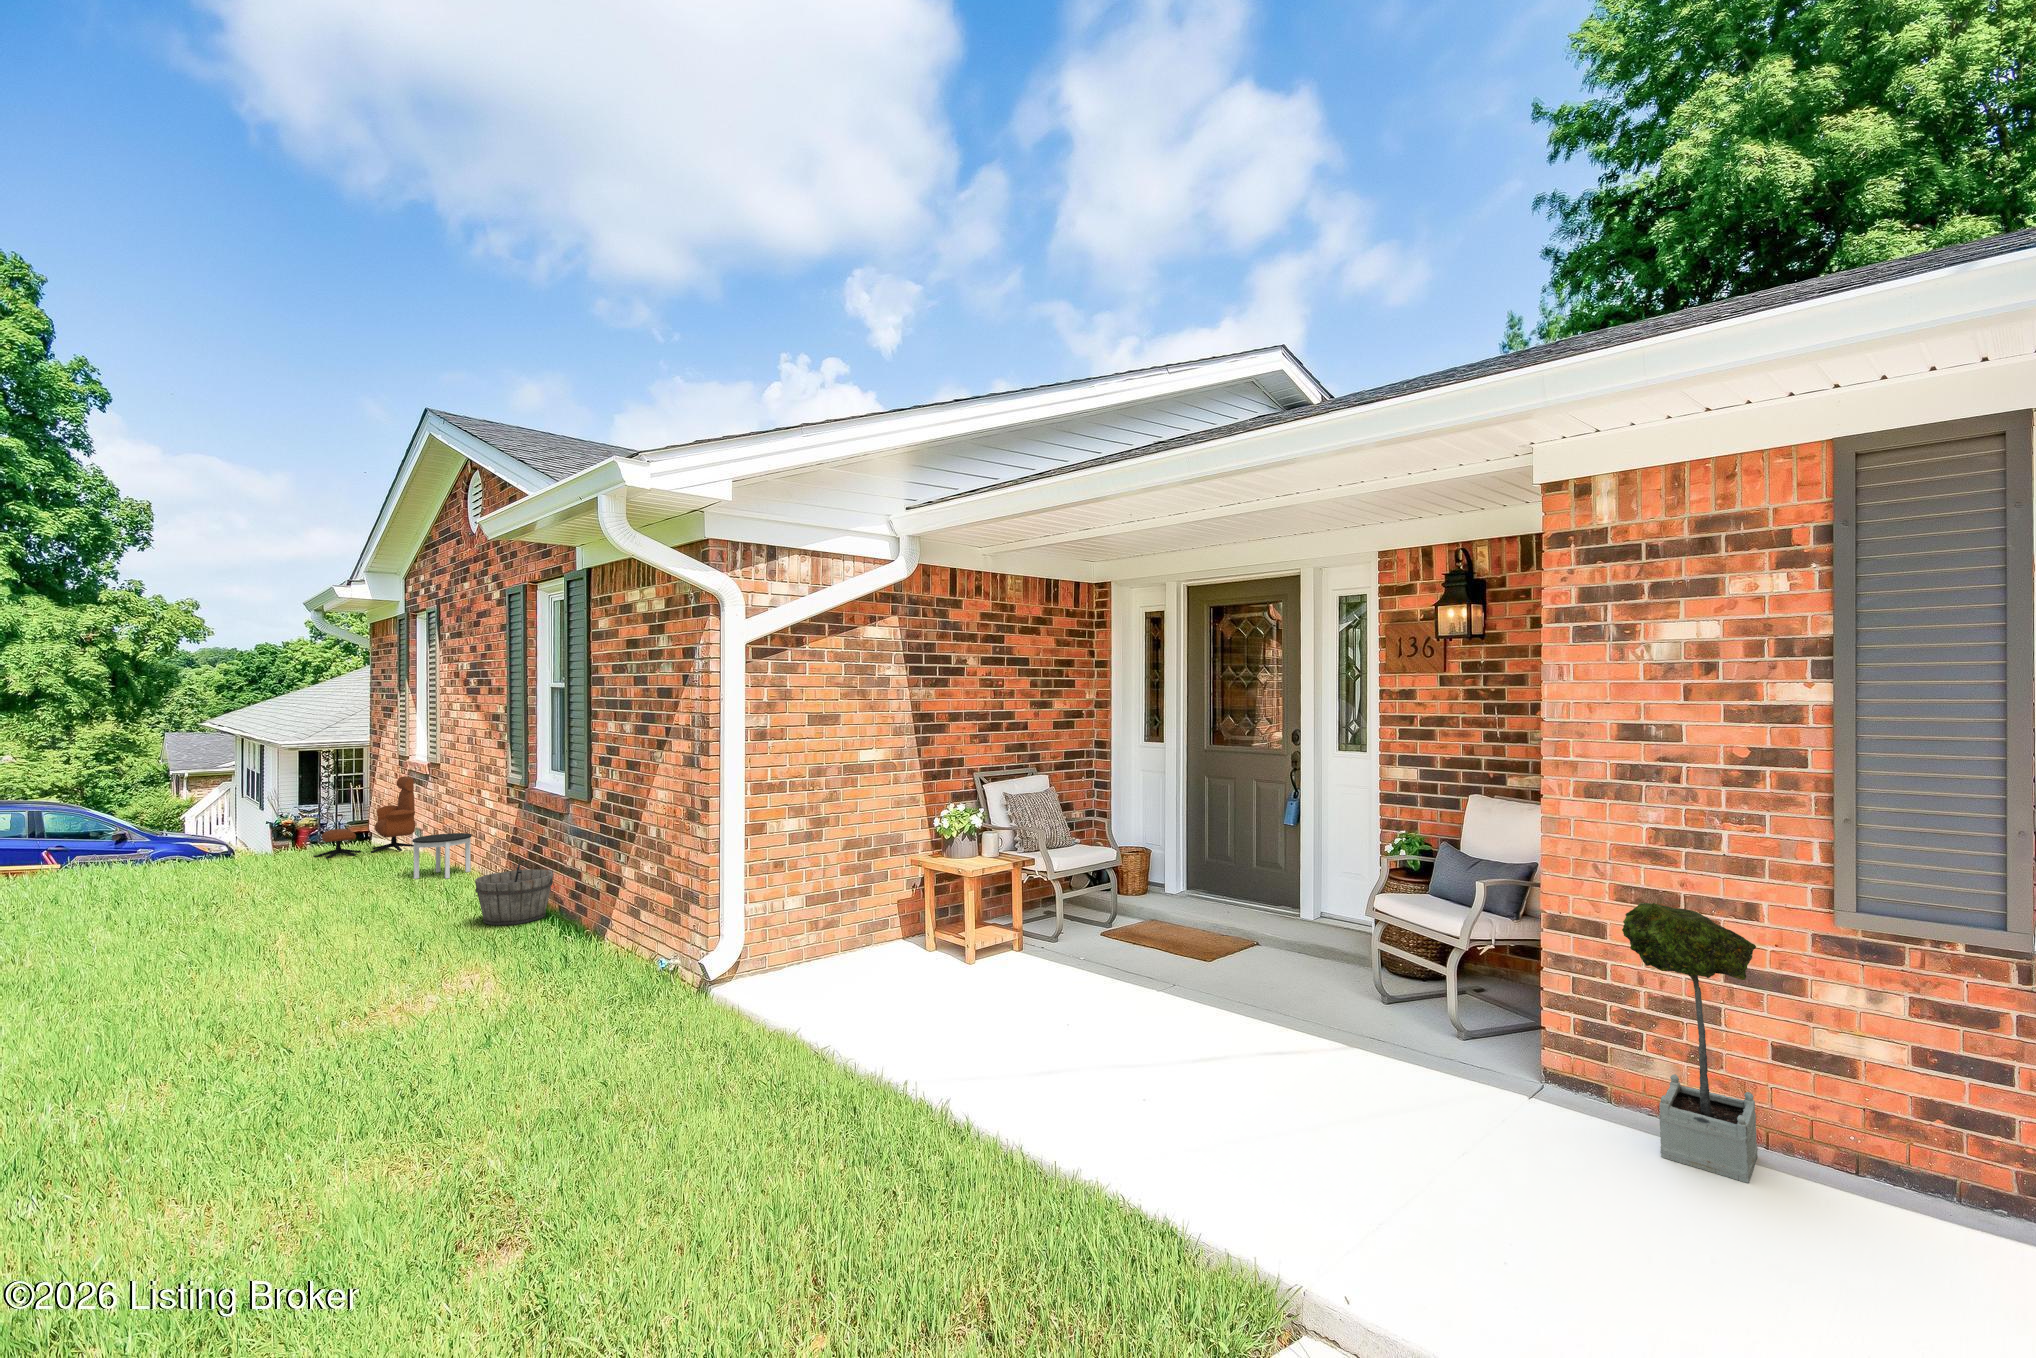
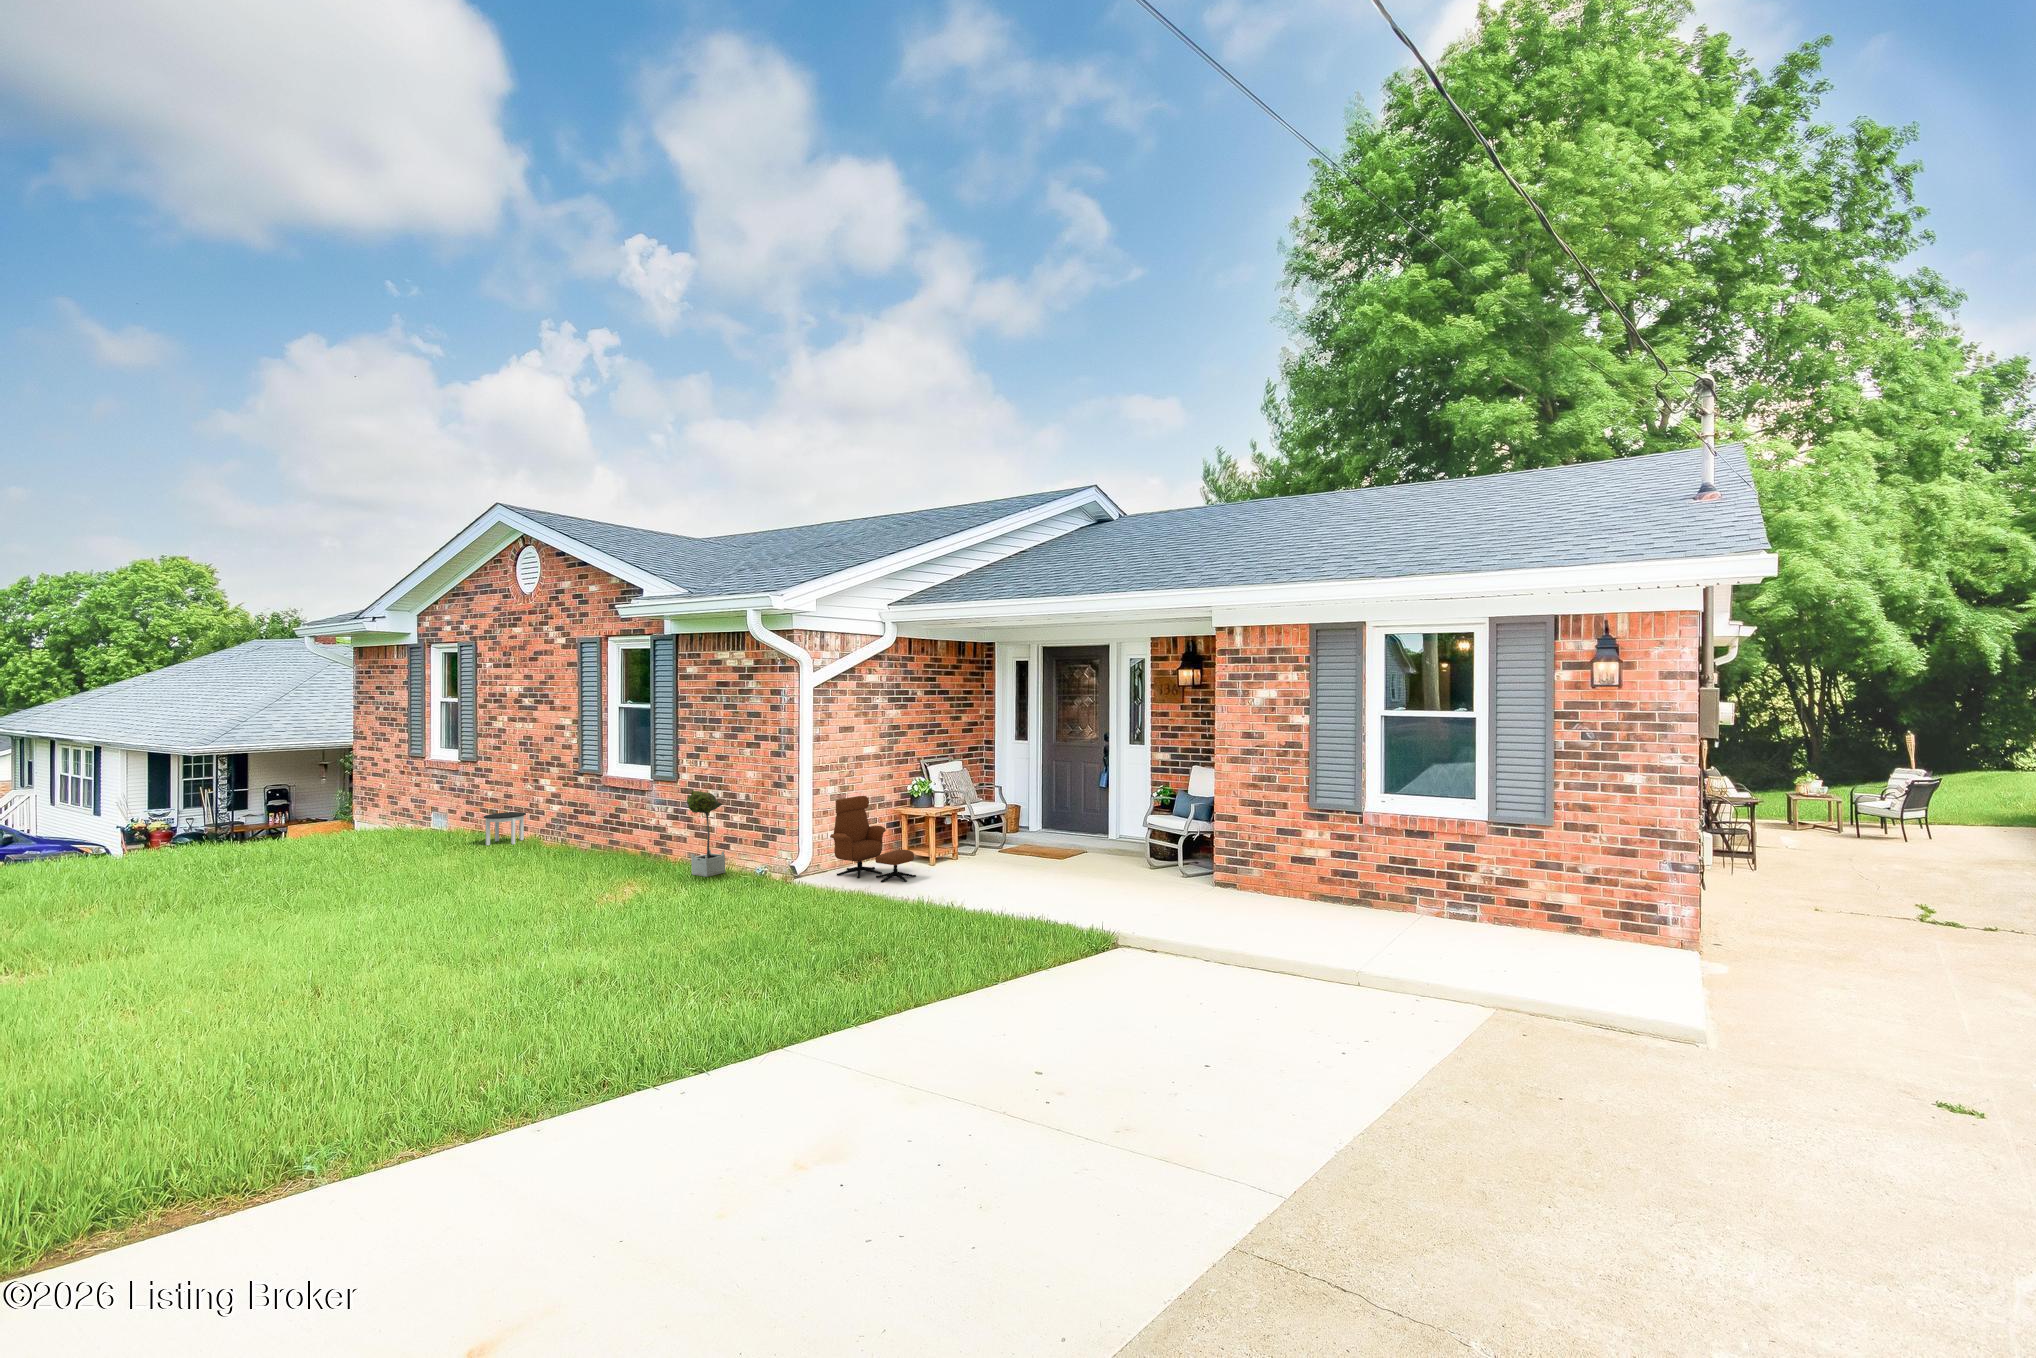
lounge chair: present [313,776,415,859] -> present [830,796,916,882]
wooden bucket: present [474,860,555,925] -> none [588,822,639,864]
potted tree: present [1622,903,1758,1183] -> present [687,790,725,877]

